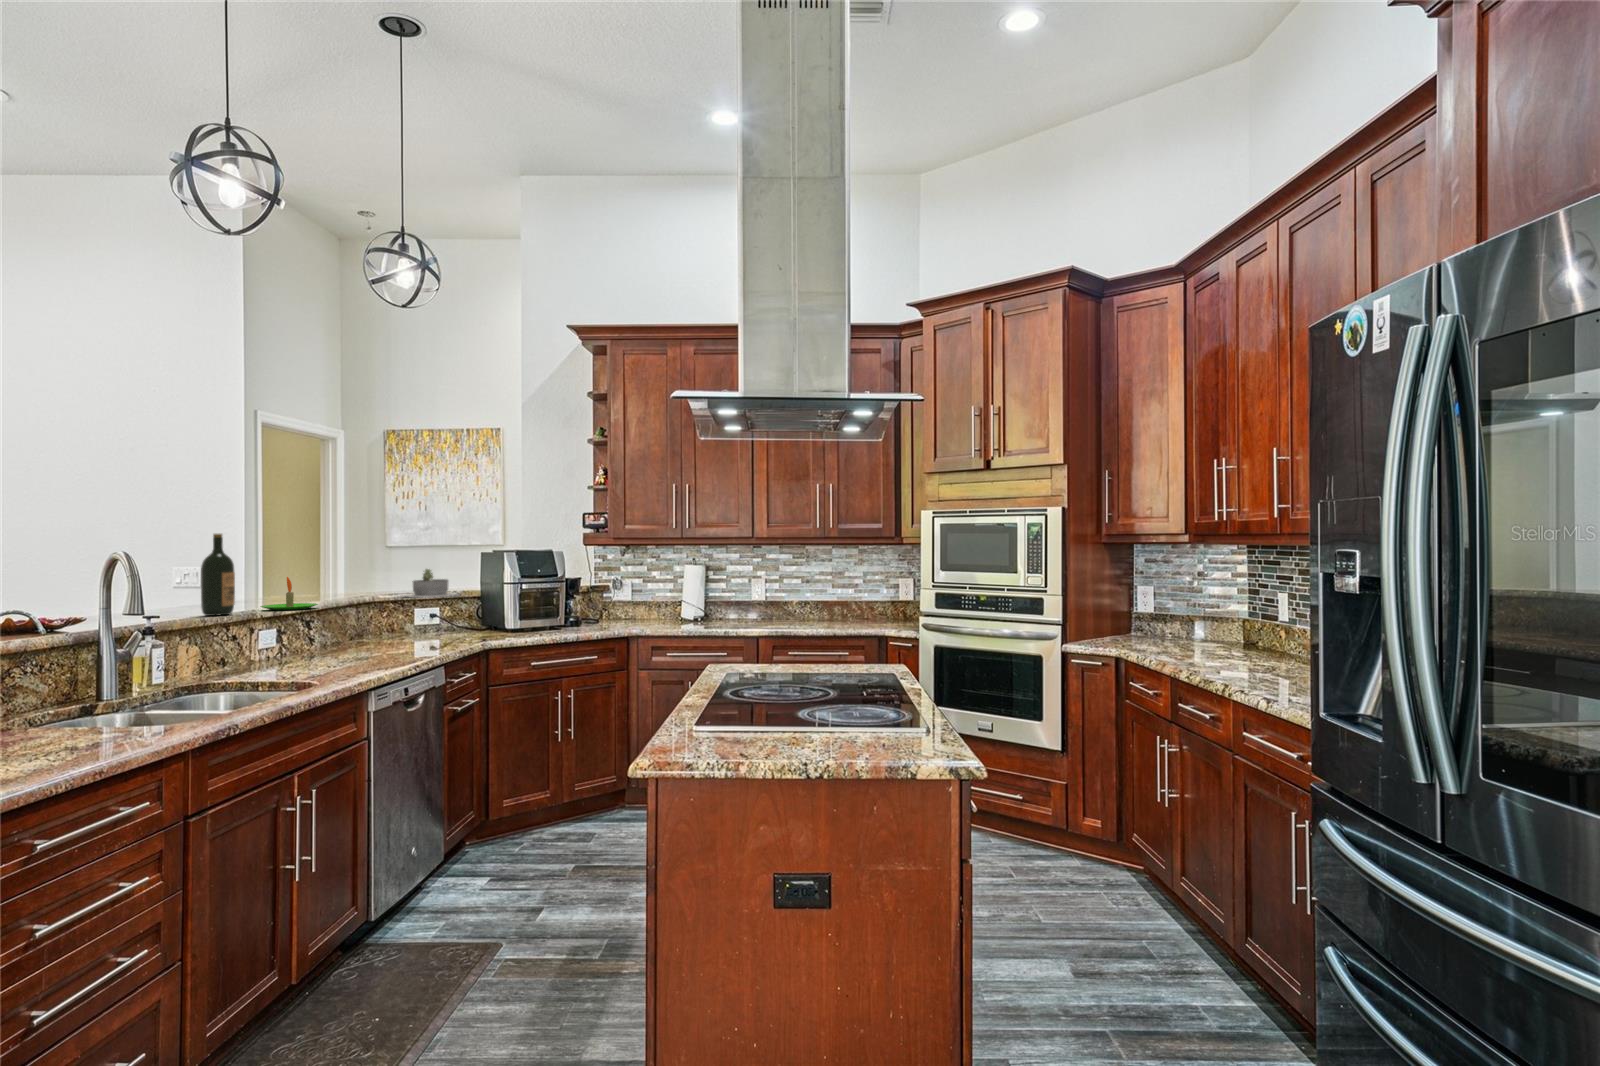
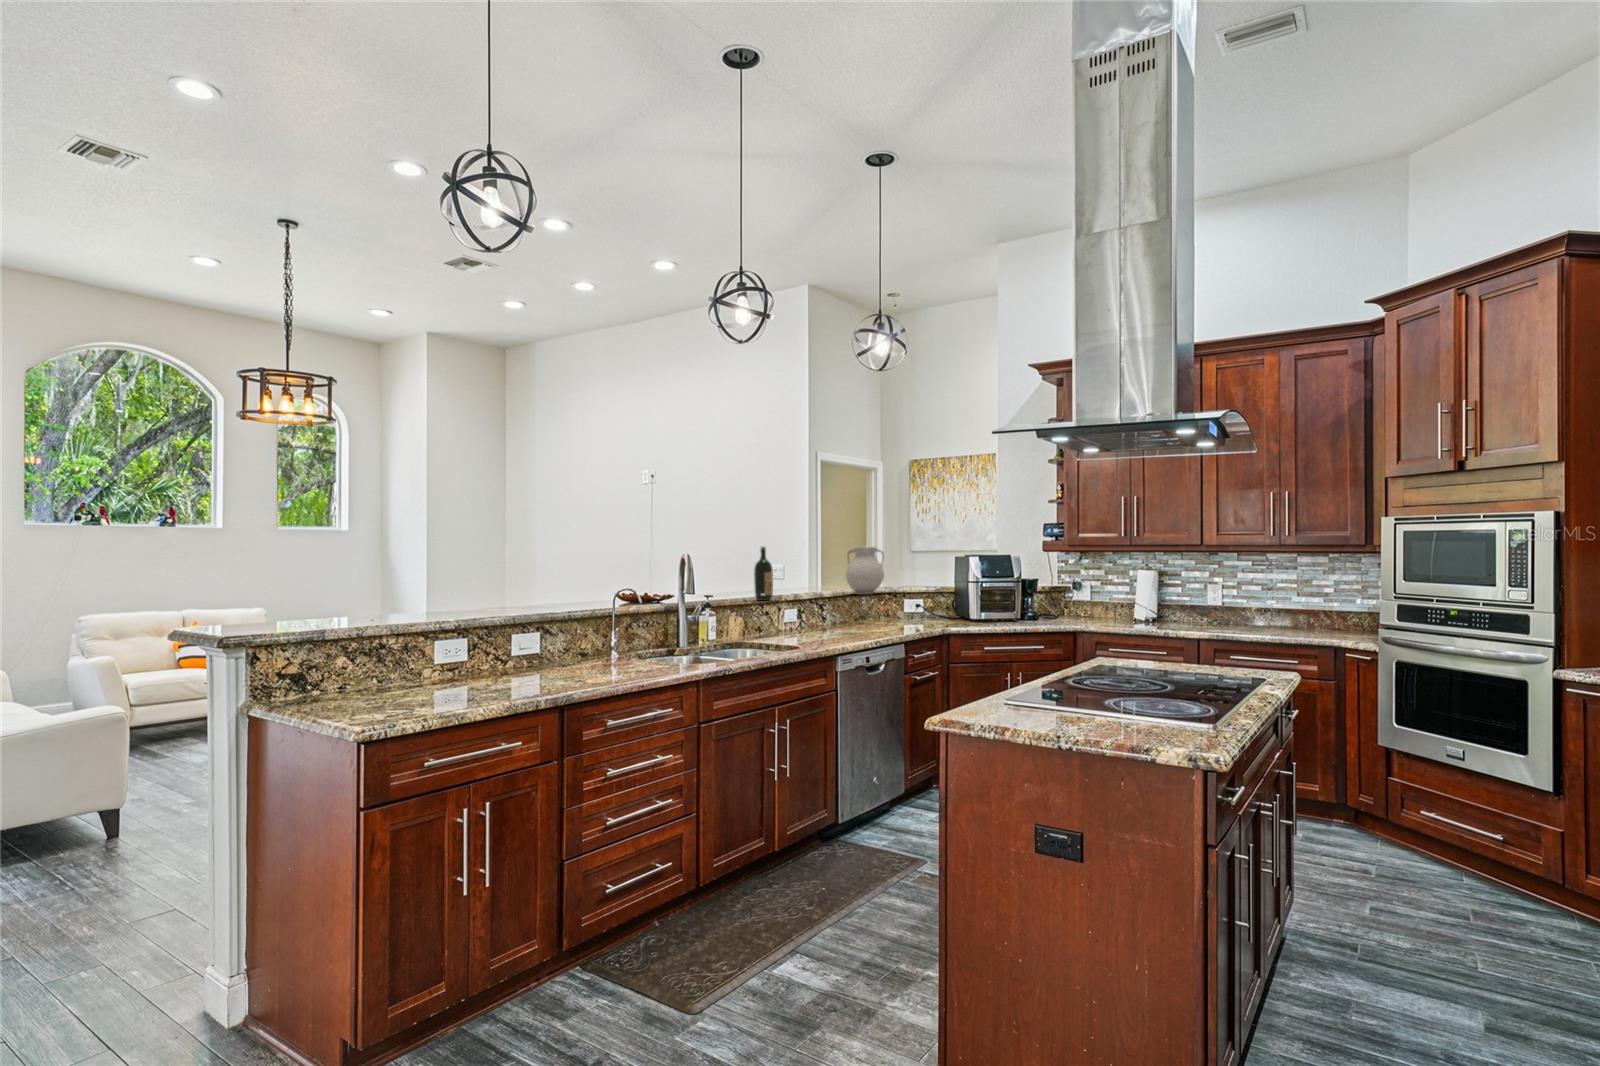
vase: none [337,537,395,601] -> present [846,546,884,594]
succulent planter: present [401,569,459,598] -> none [894,570,936,594]
candle: present [260,577,318,610] -> none [791,576,826,599]

